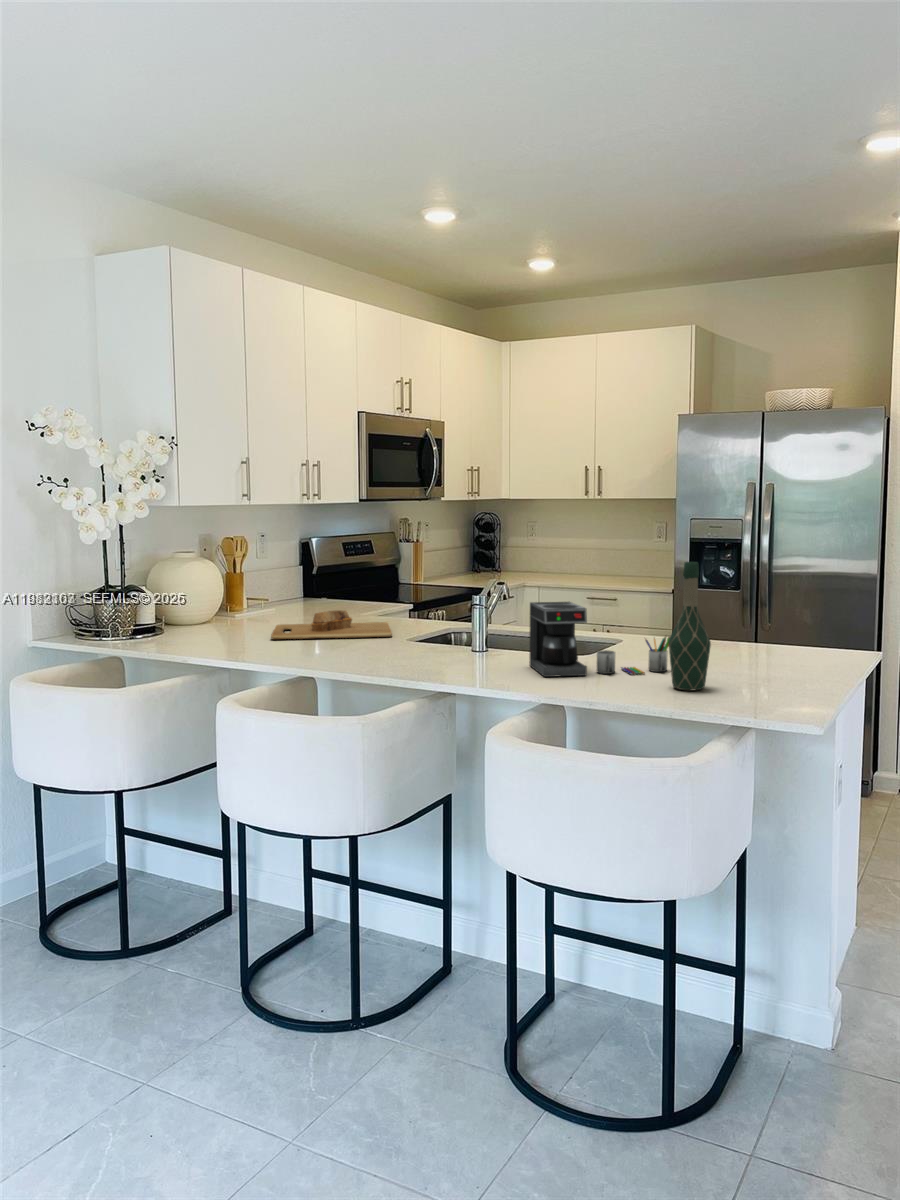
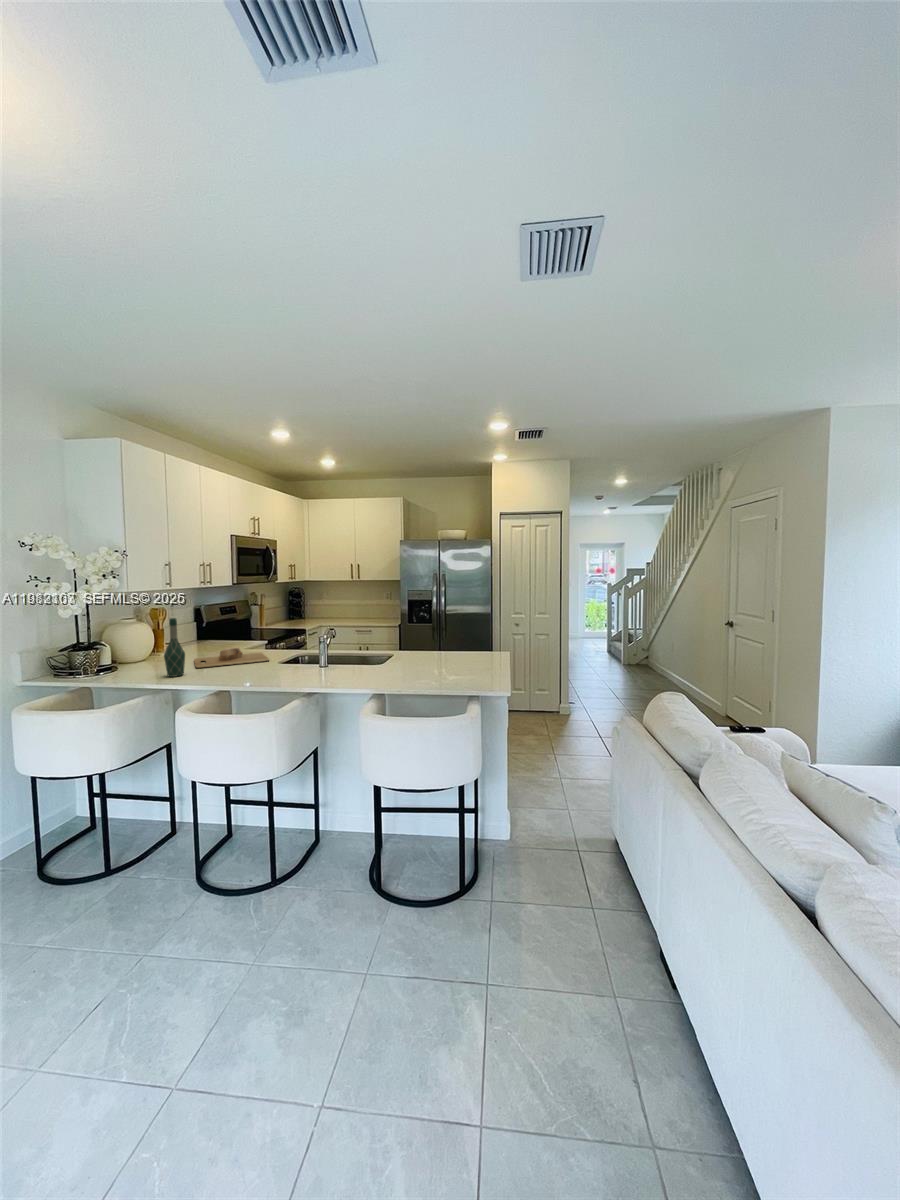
wine bottle: present [669,562,711,690] -> present [164,618,185,677]
coffee maker: present [529,602,670,677] -> none [354,638,425,677]

